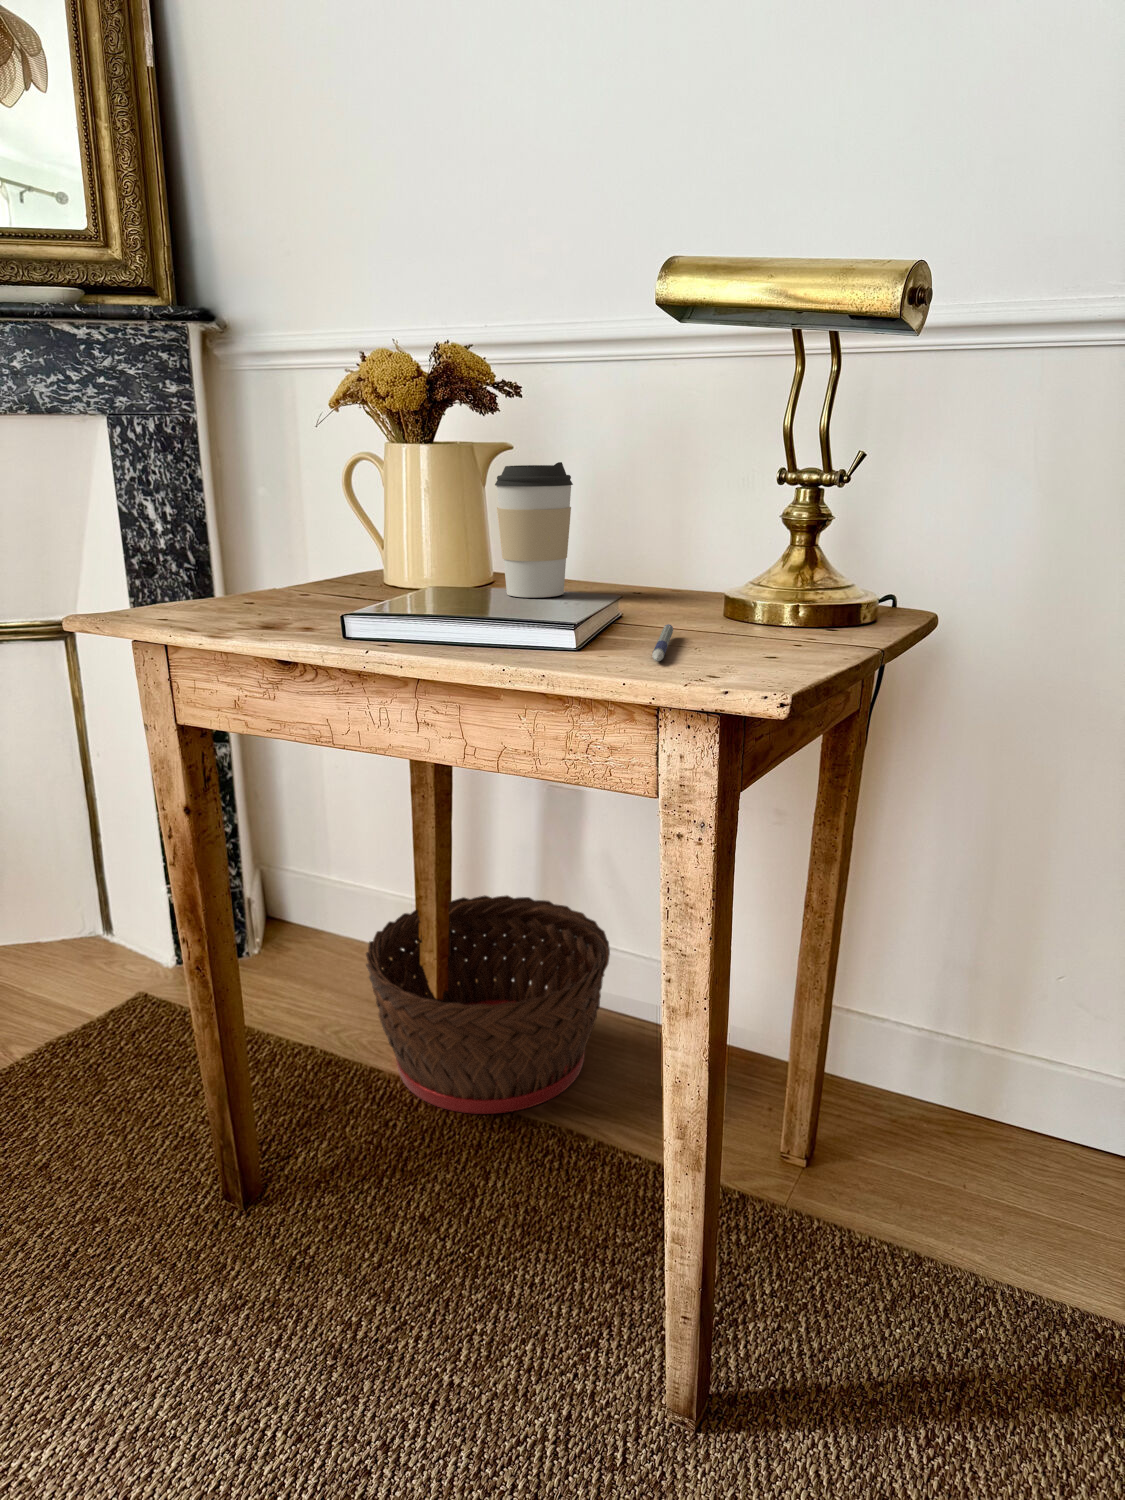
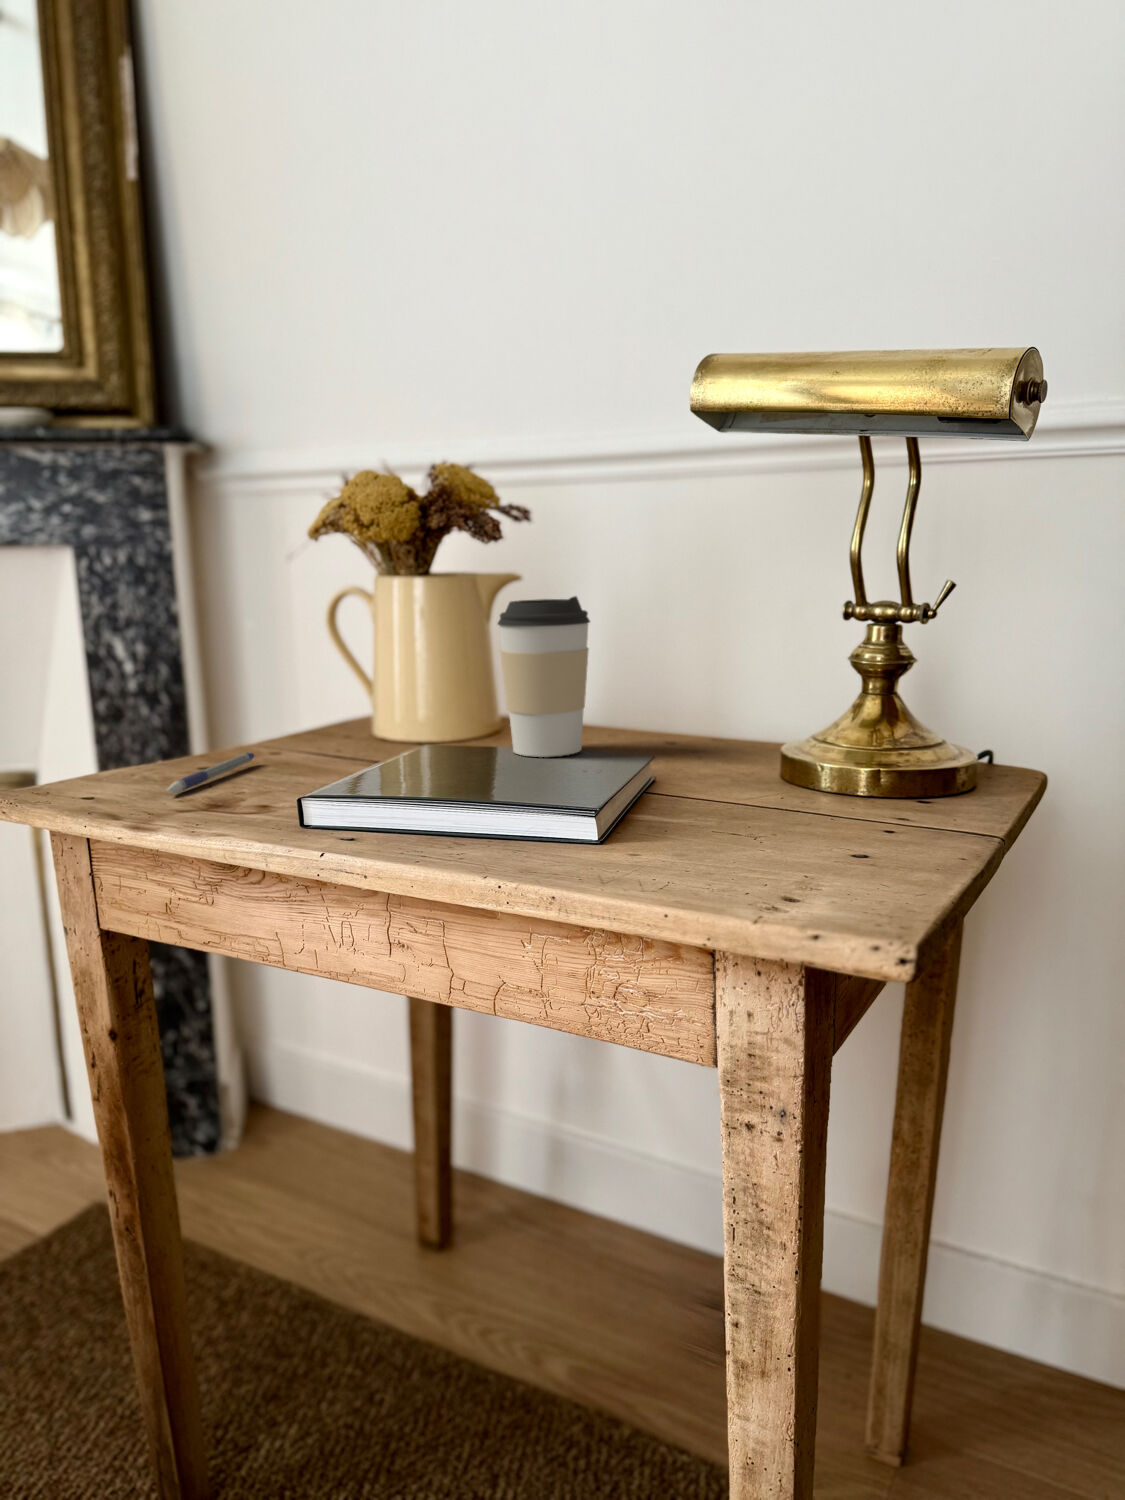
pen: present [652,624,673,661] -> present [167,752,254,793]
basket: present [366,895,610,1114] -> none [351,1085,643,1378]

